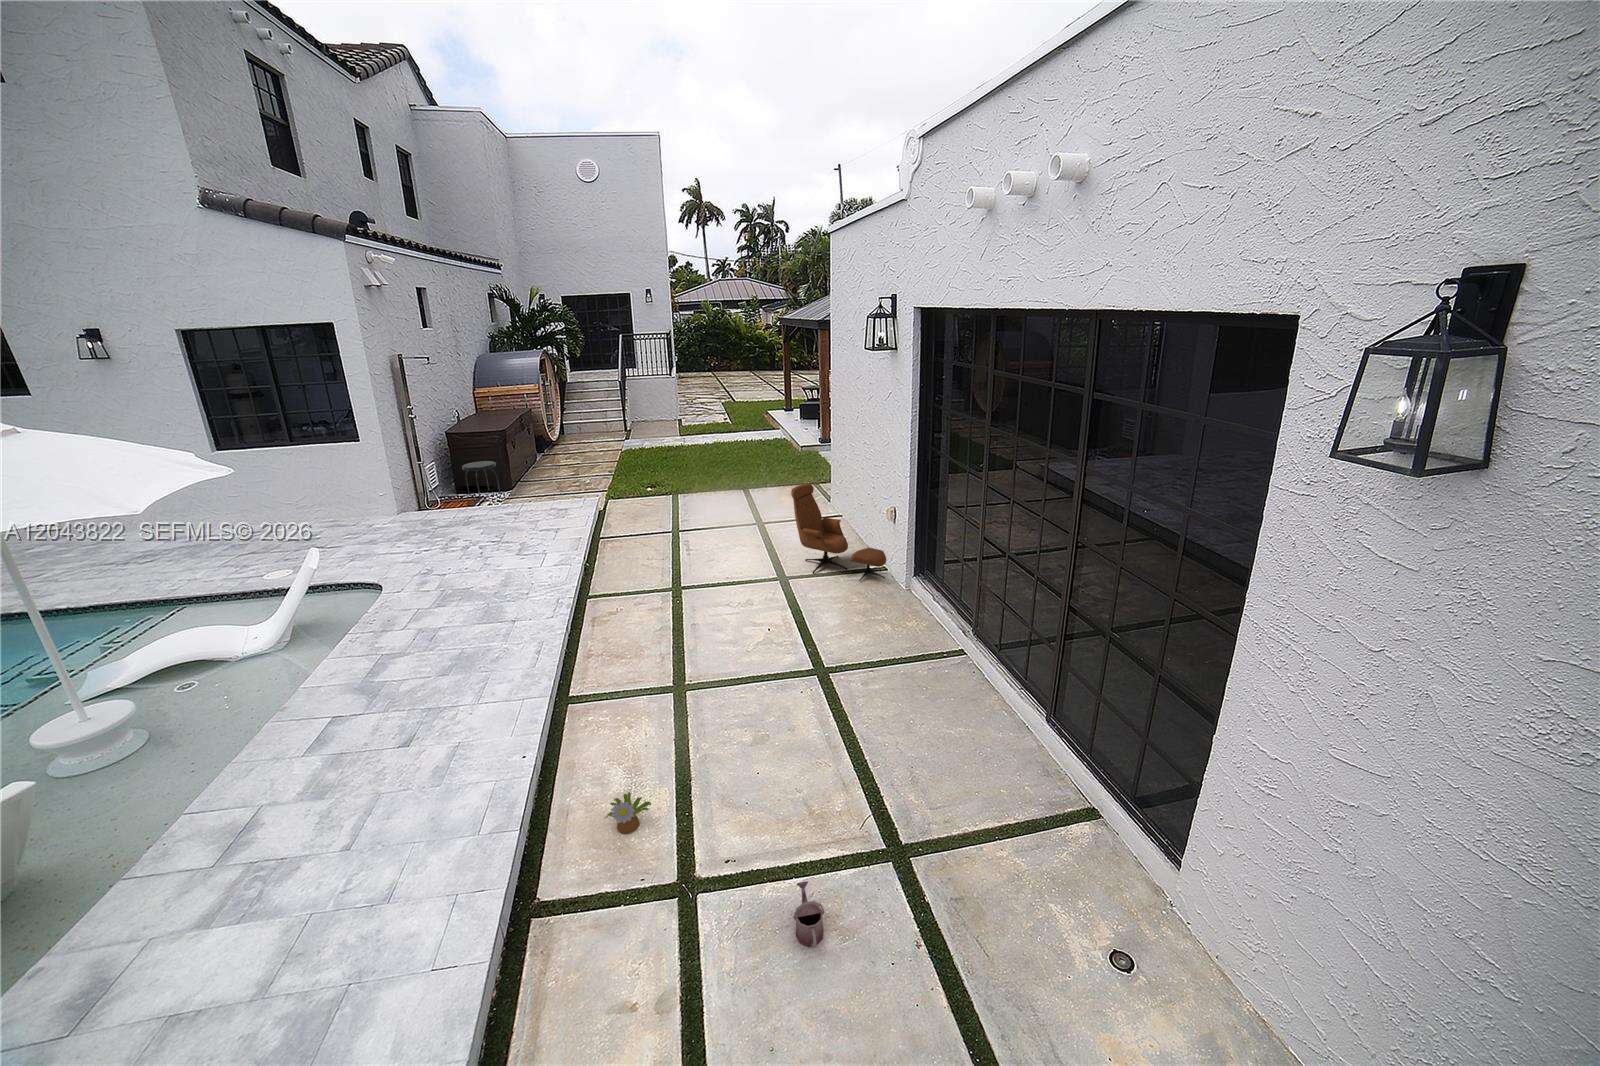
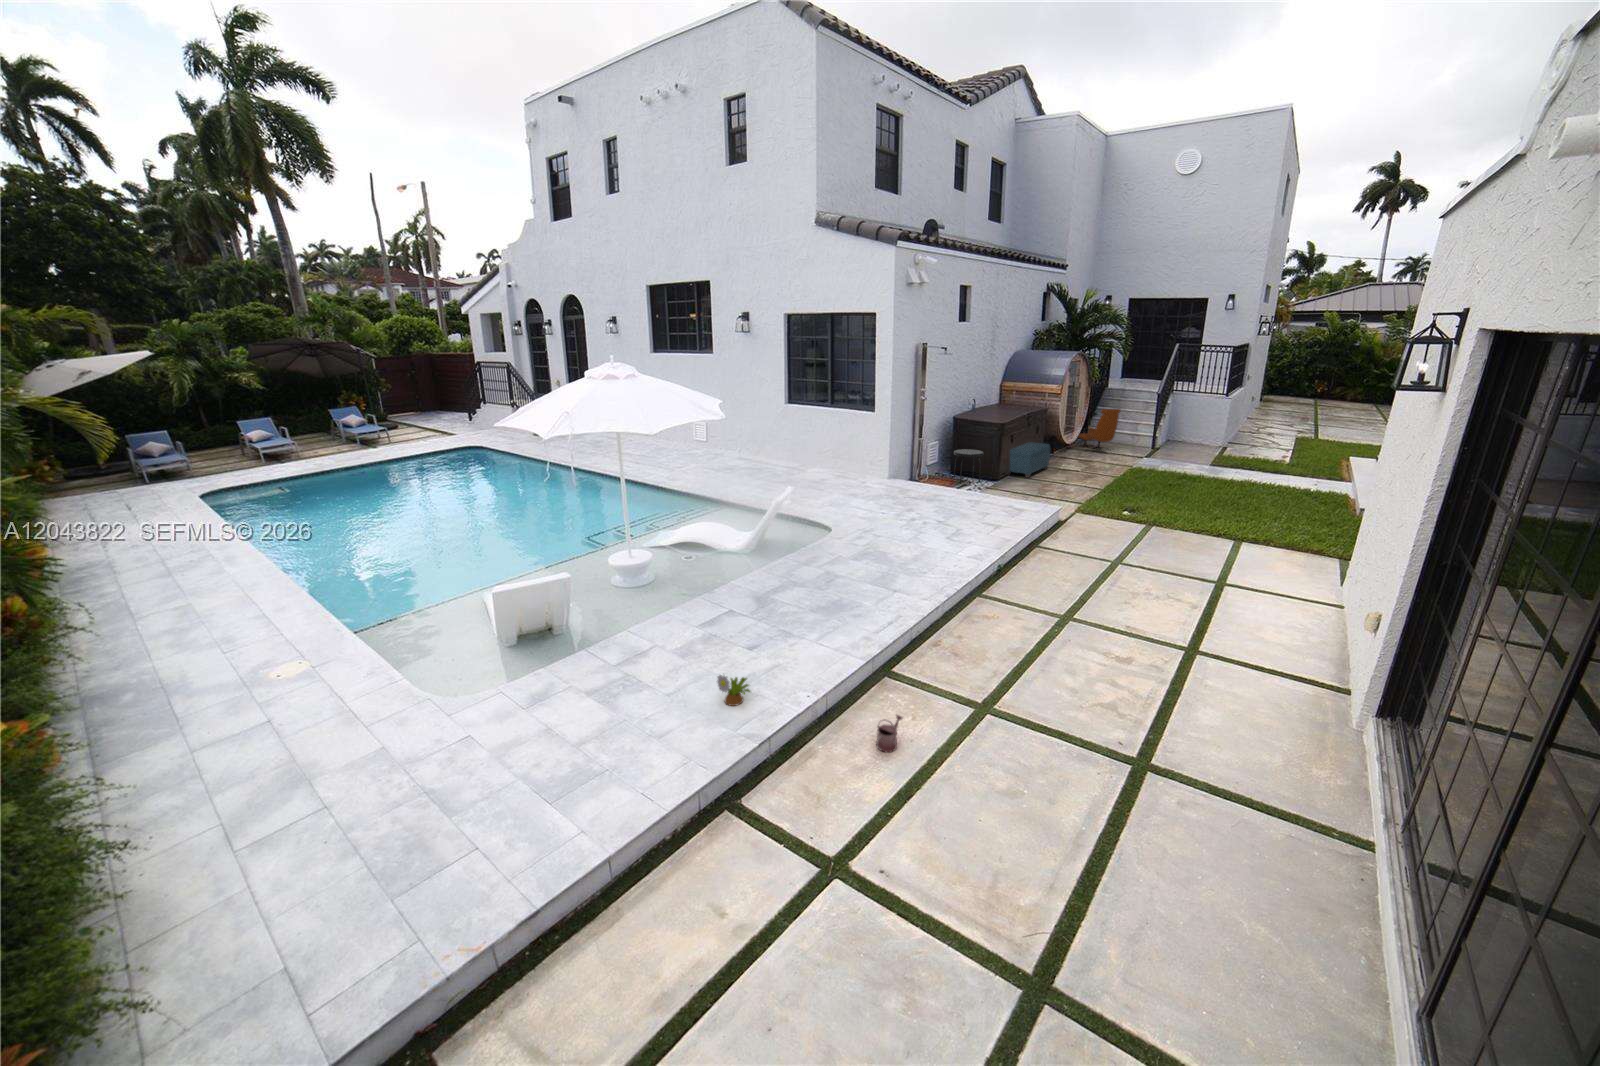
bench: none [516,443,555,480] -> present [1010,442,1050,477]
lounge chair: present [791,484,886,581] -> present [1076,409,1120,450]
decorative plant: present [604,792,651,834] -> present [717,675,751,706]
watering can: present [794,881,825,948] -> present [876,715,902,752]

